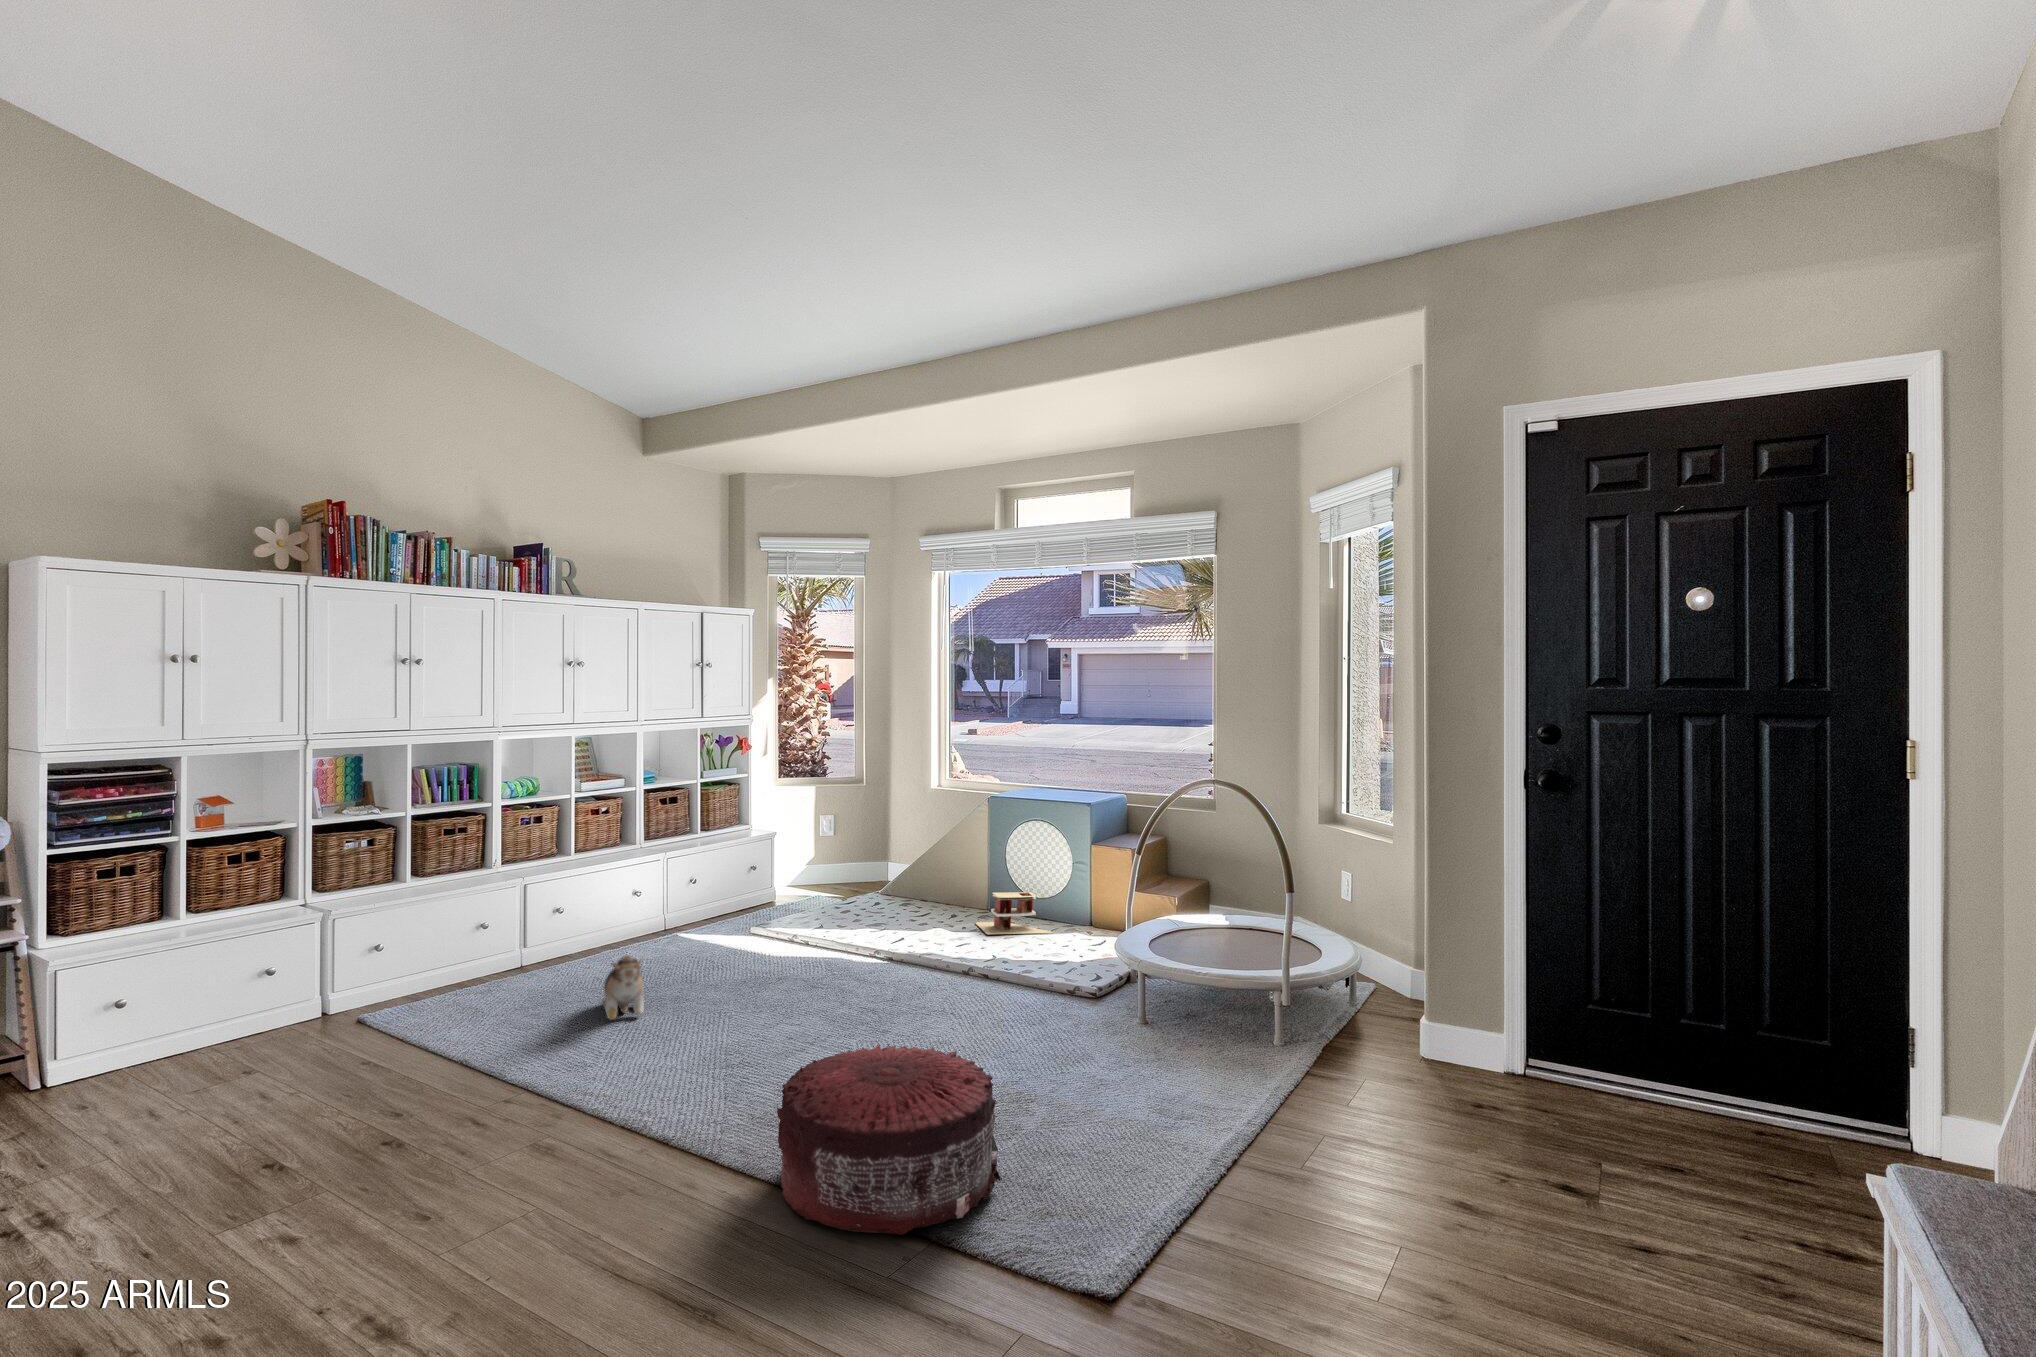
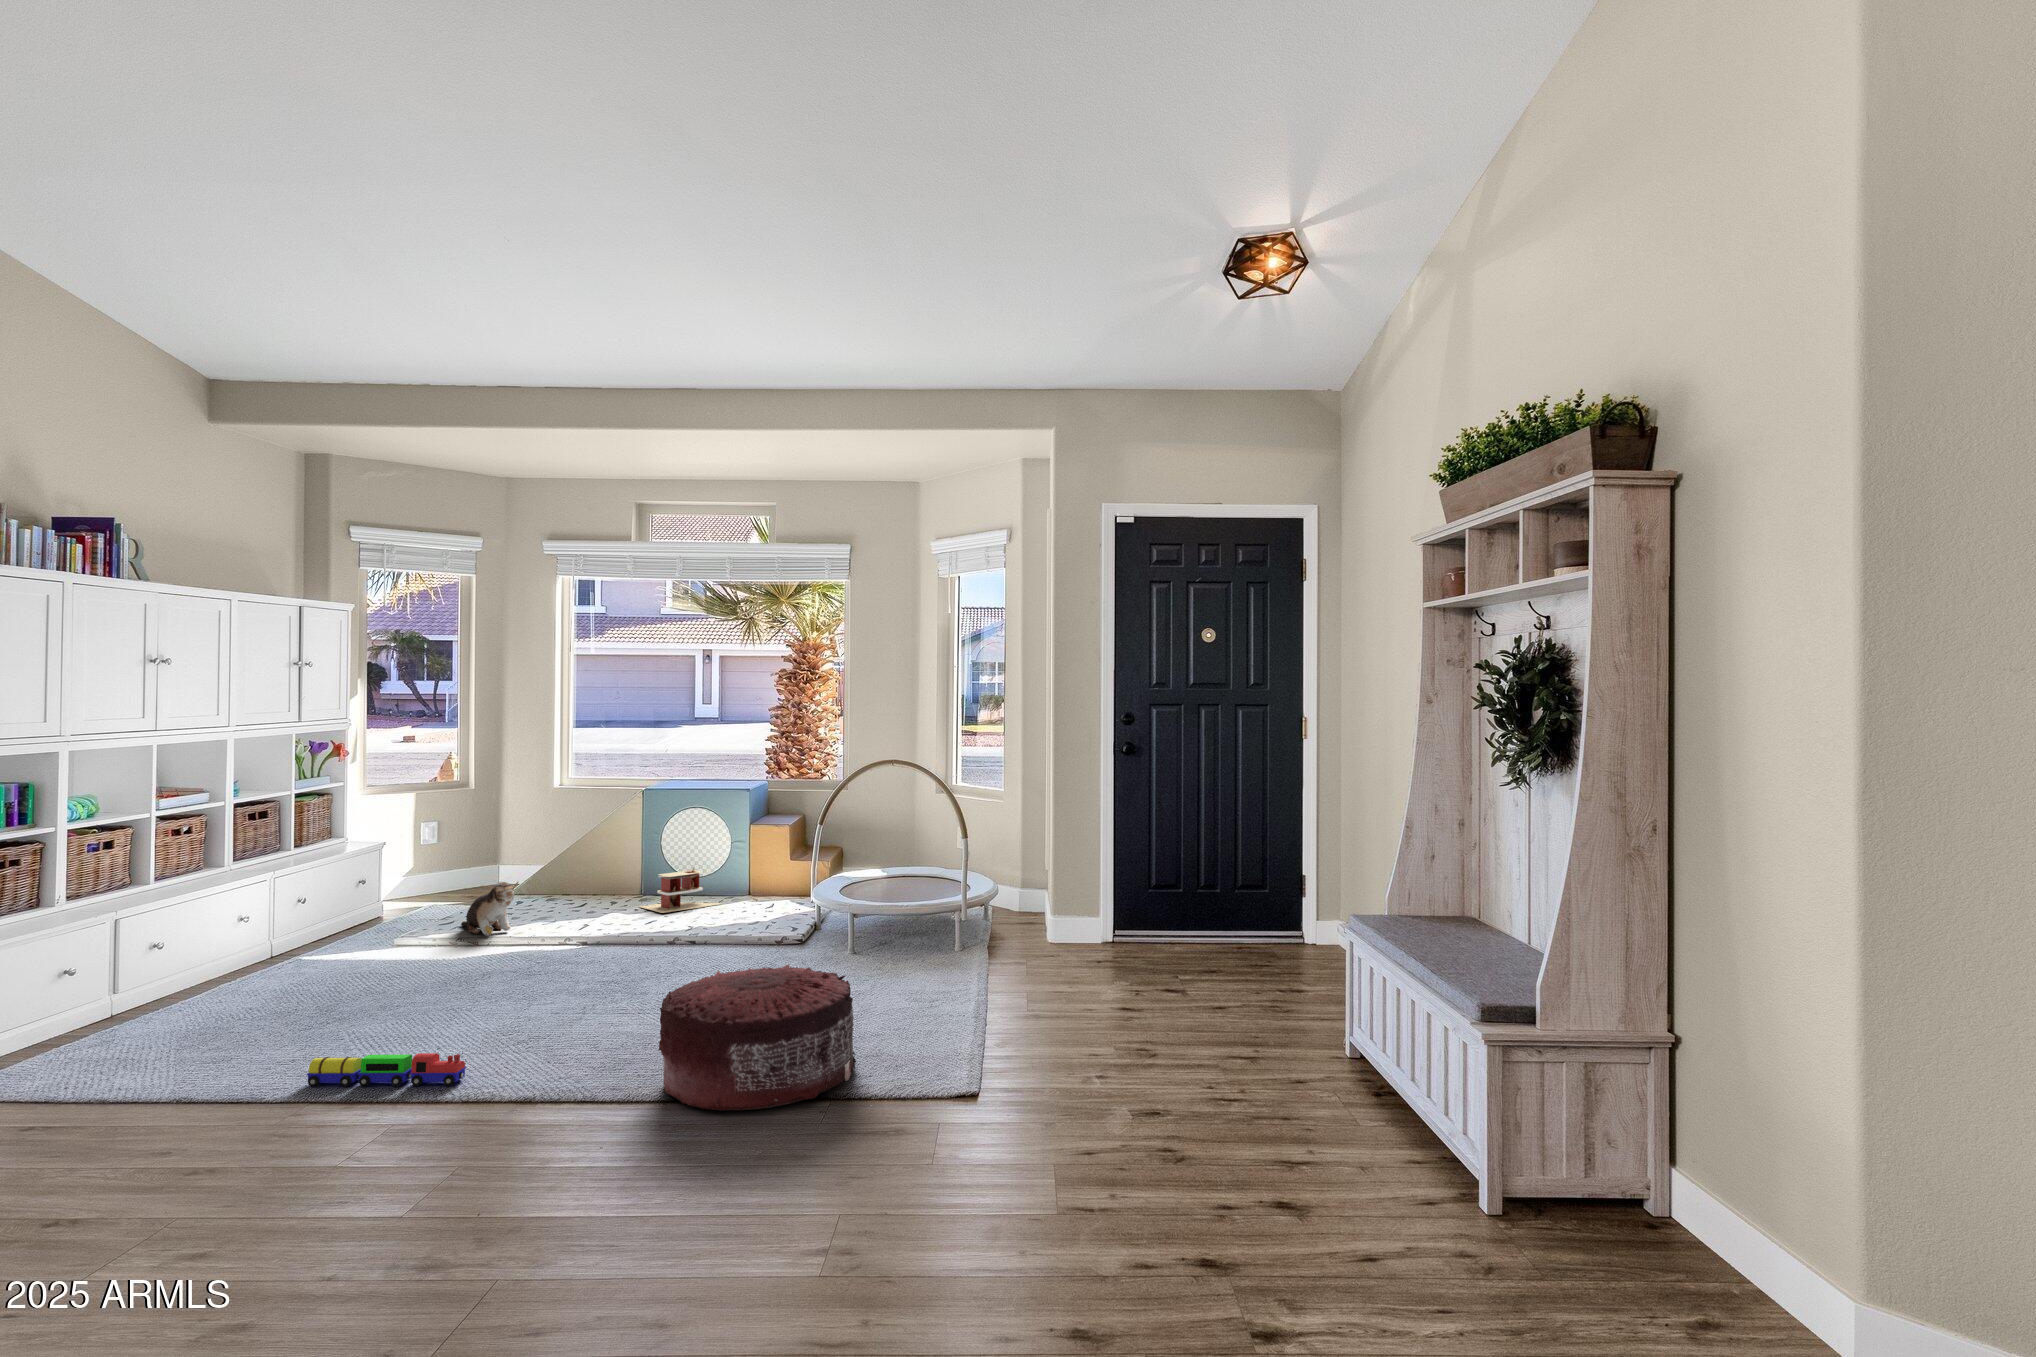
plush toy: present [603,955,644,1020] -> present [461,882,518,936]
toy train: none [549,1048,657,1105] -> present [307,1053,466,1087]

